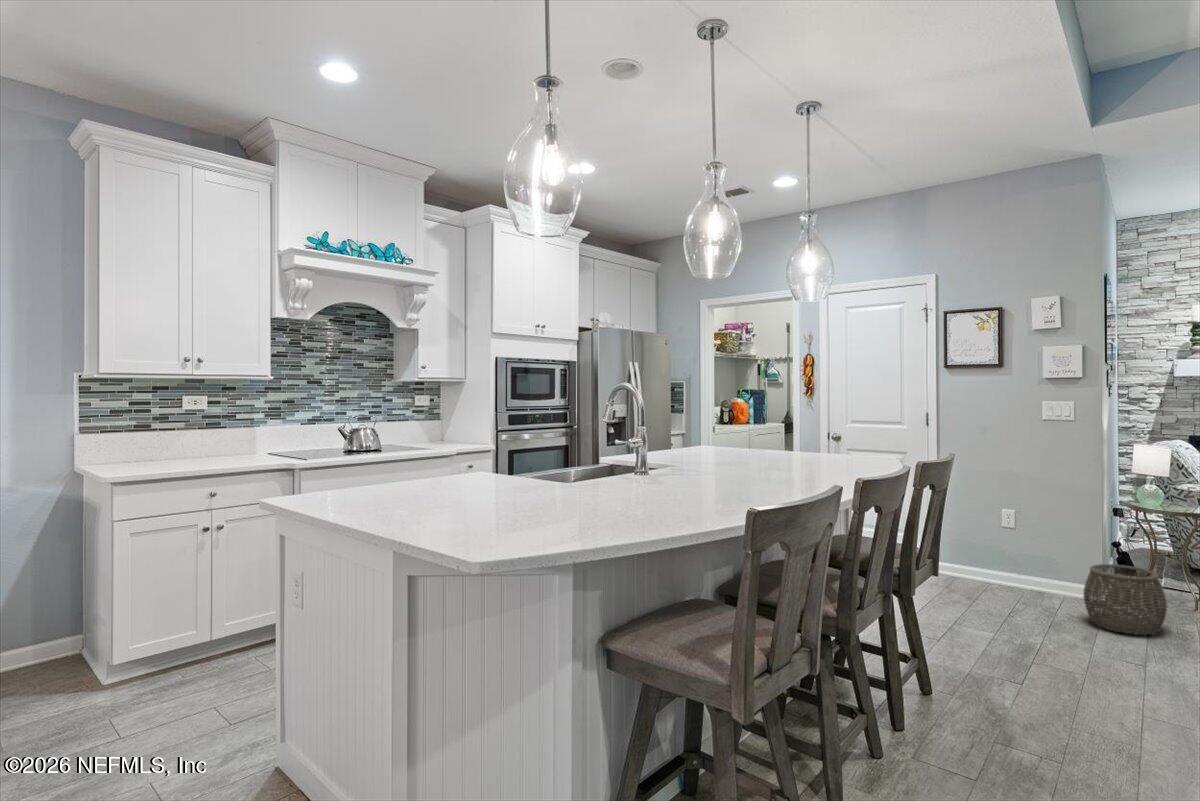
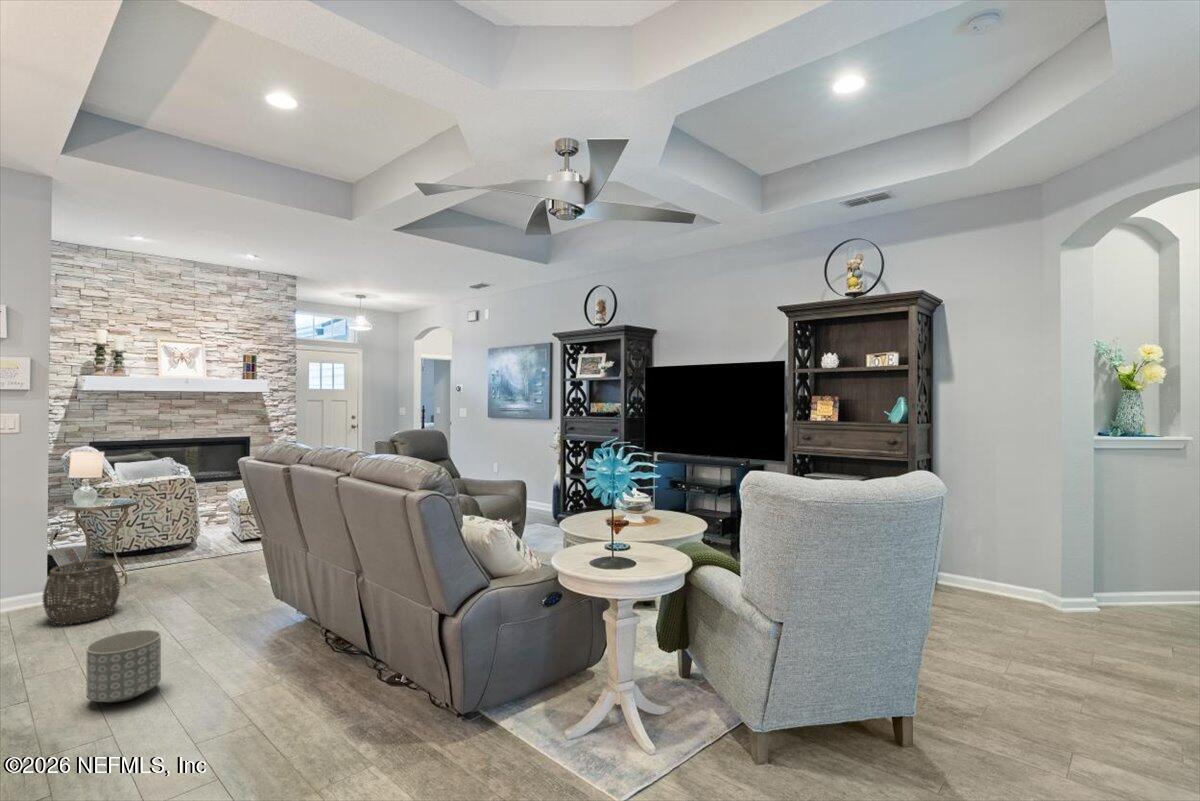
planter: none [1067,653,1153,738] -> present [86,630,161,703]

